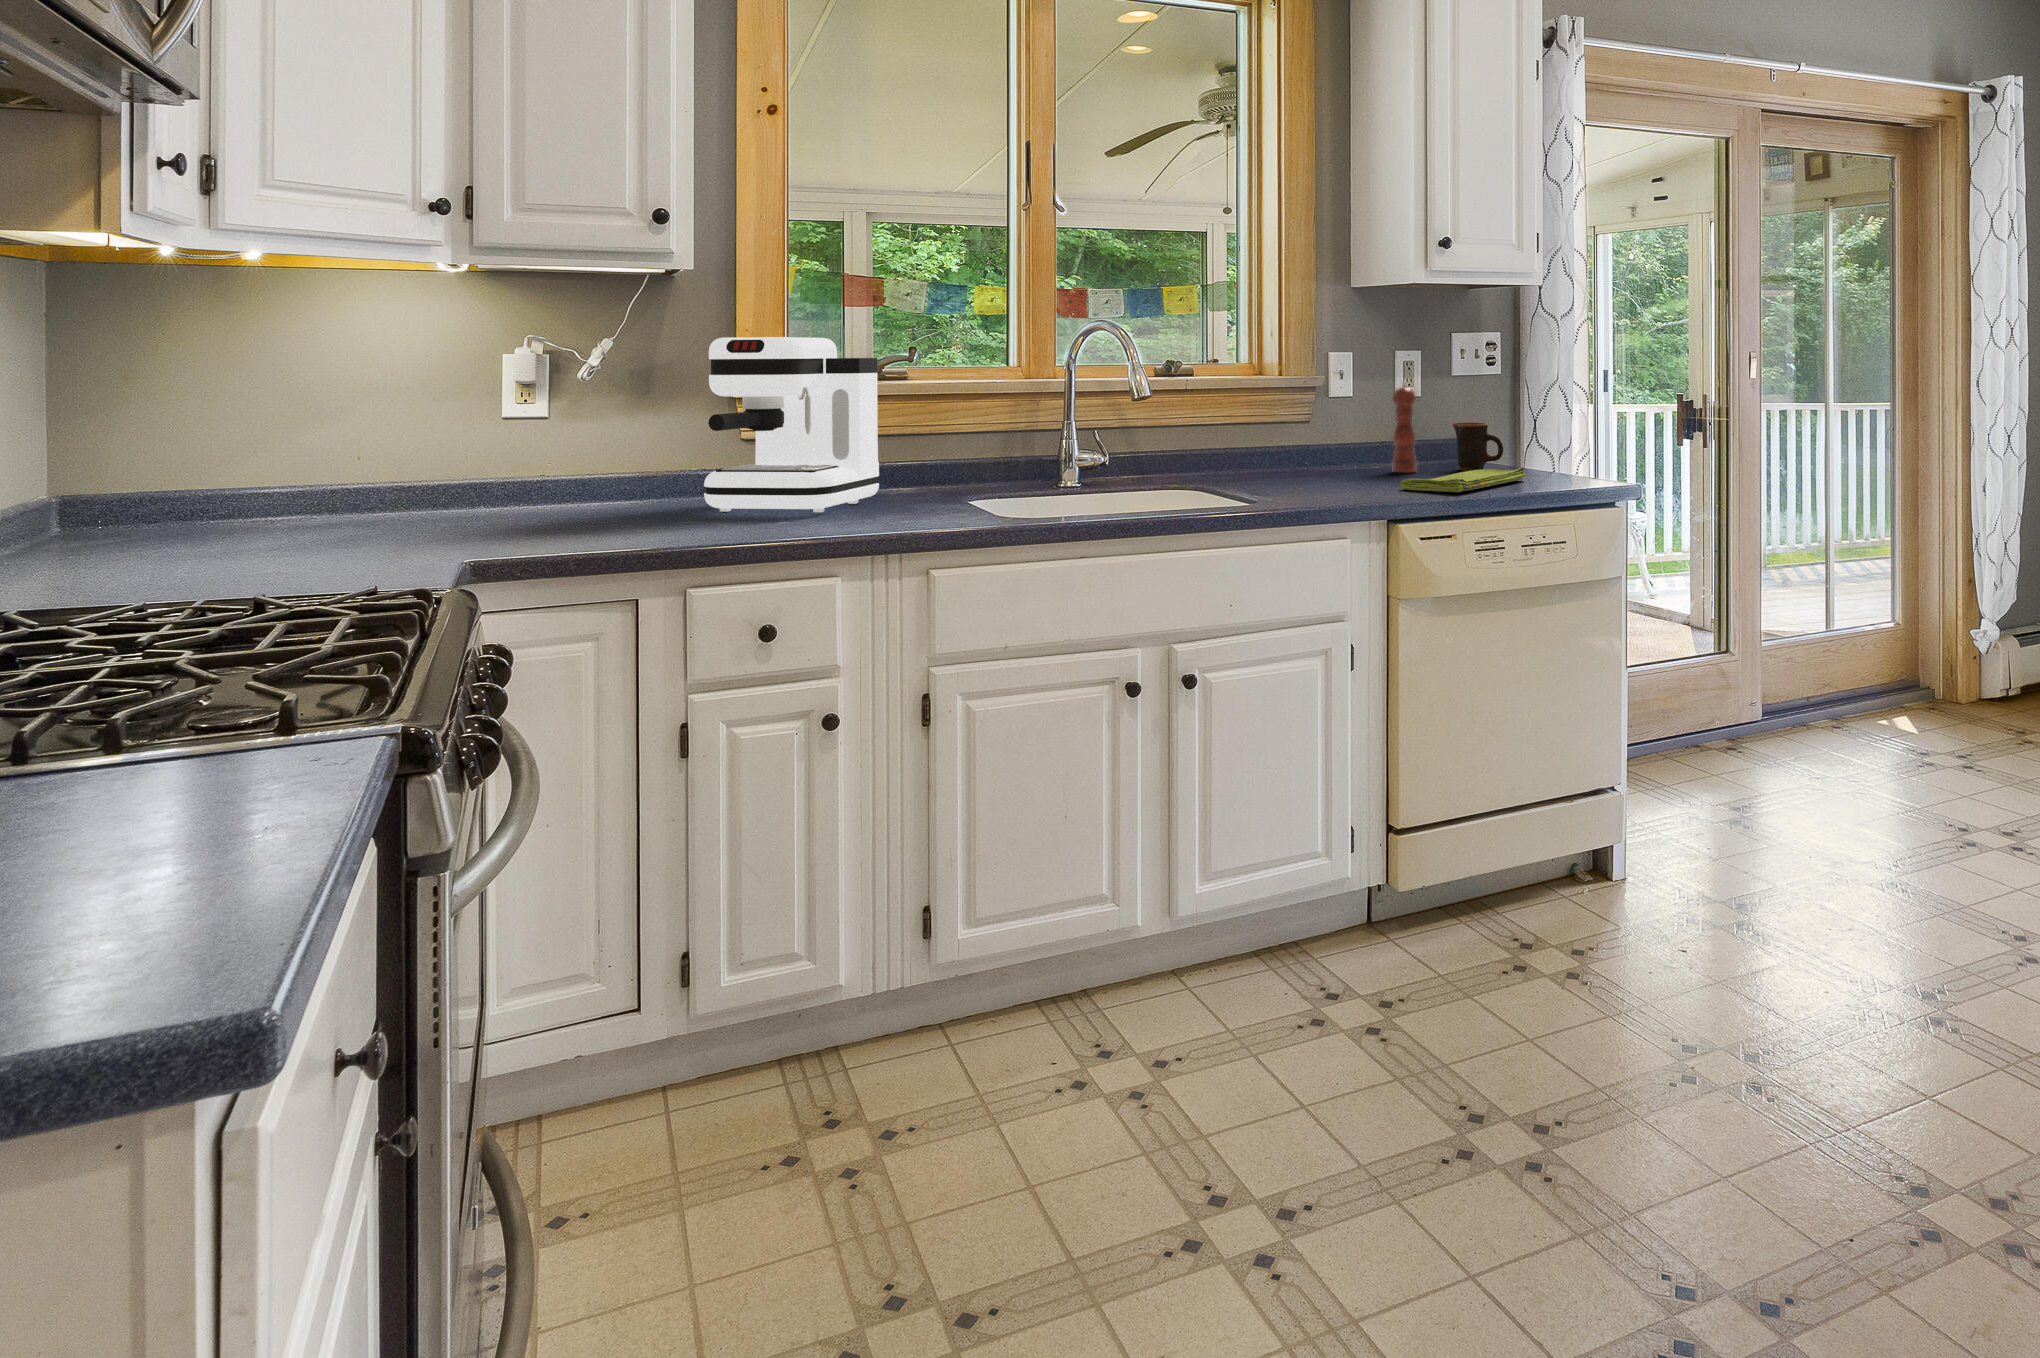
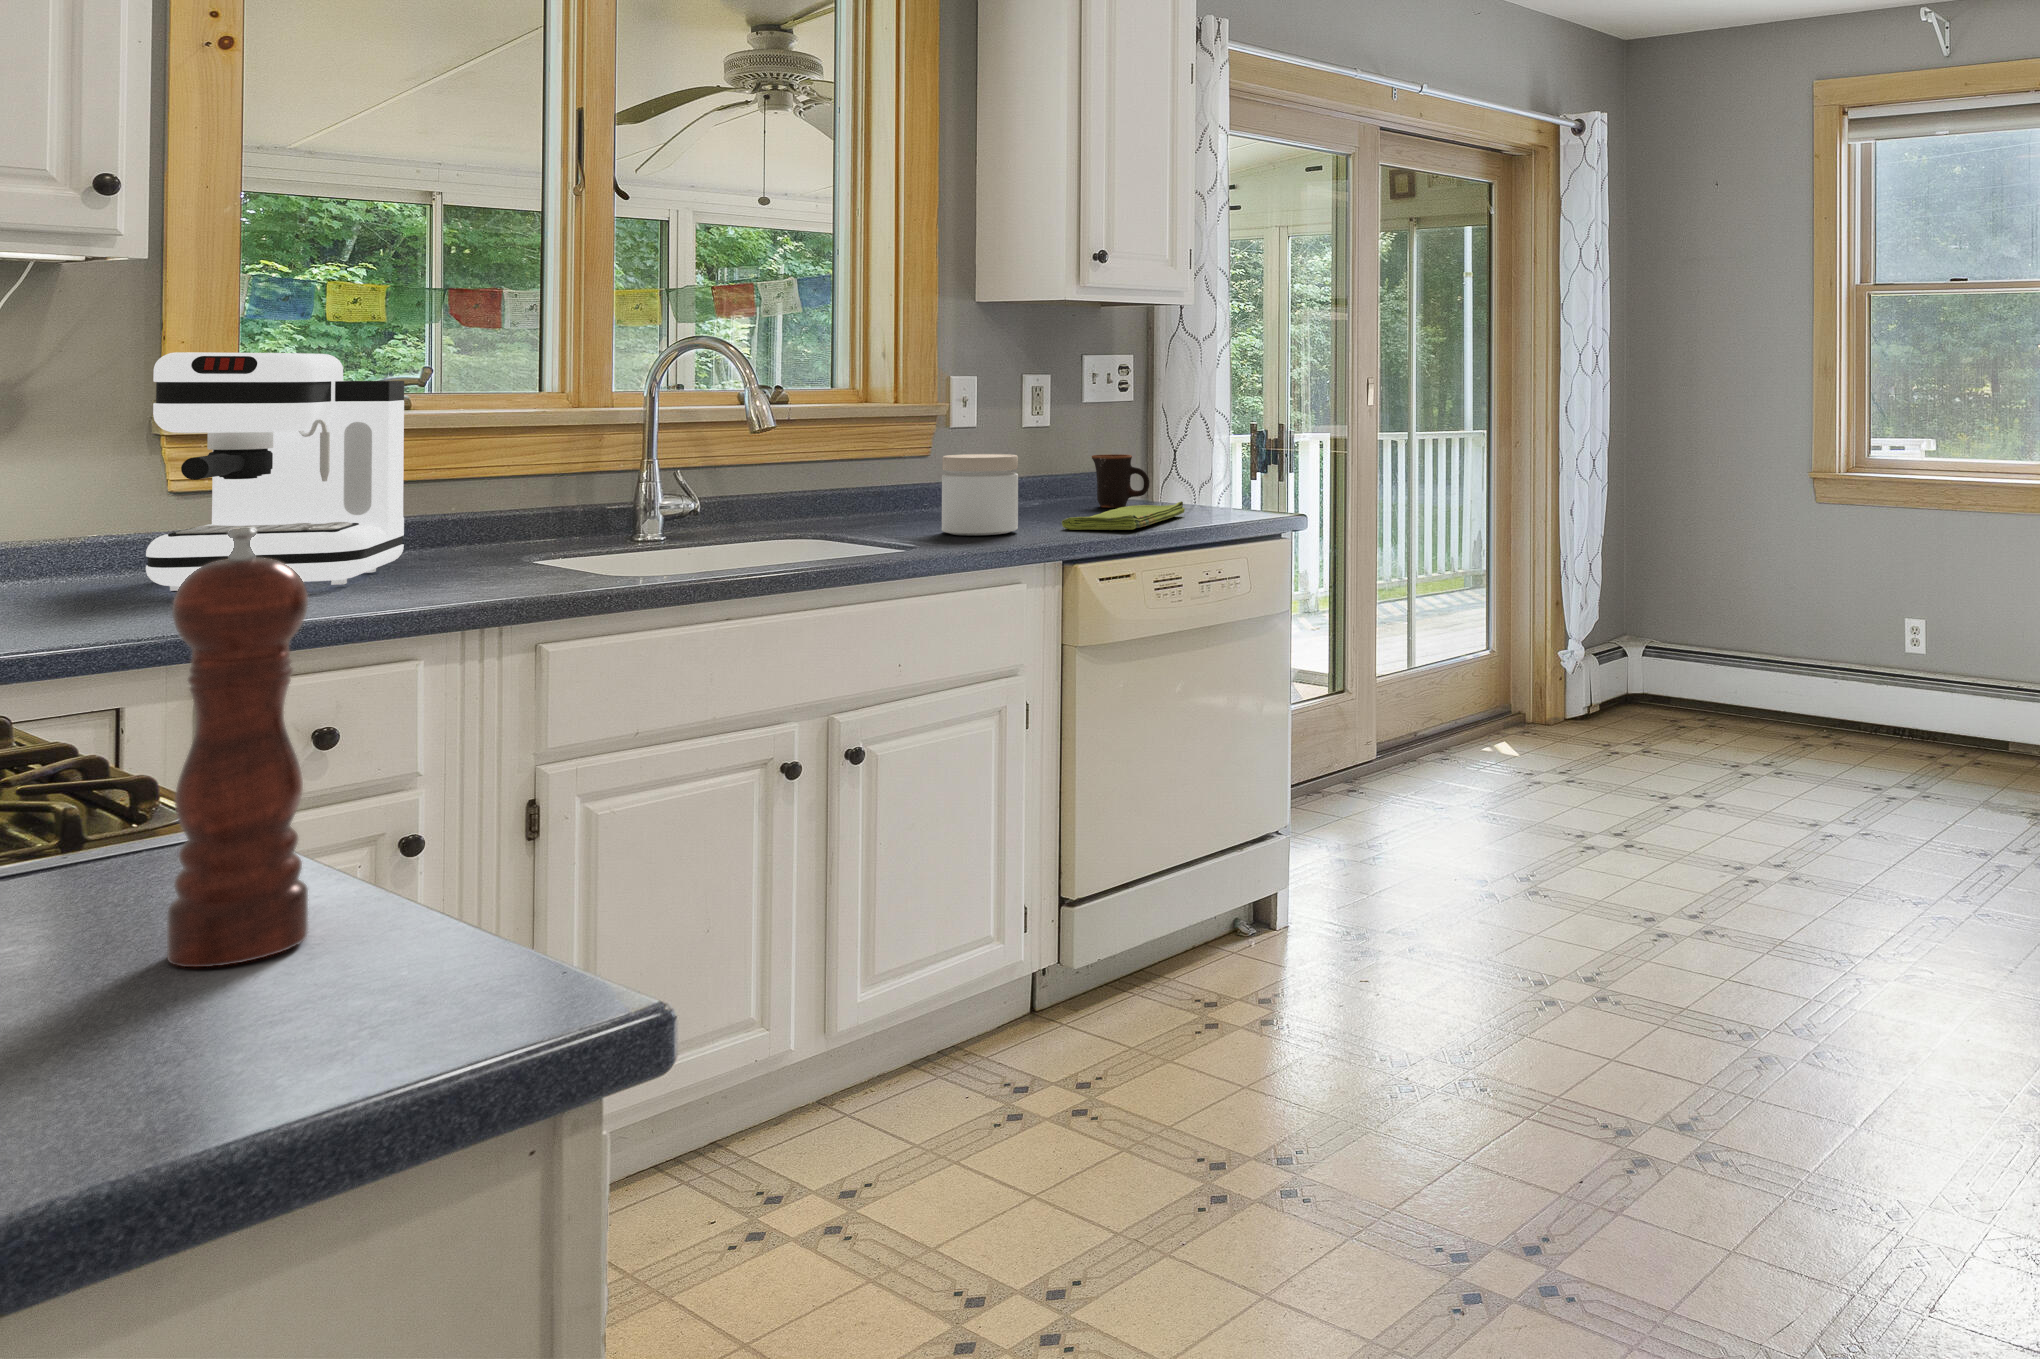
pepper mill: present [1392,381,1417,473] -> present [167,529,308,967]
jar: none [1296,421,1359,492] -> present [942,454,1018,535]

